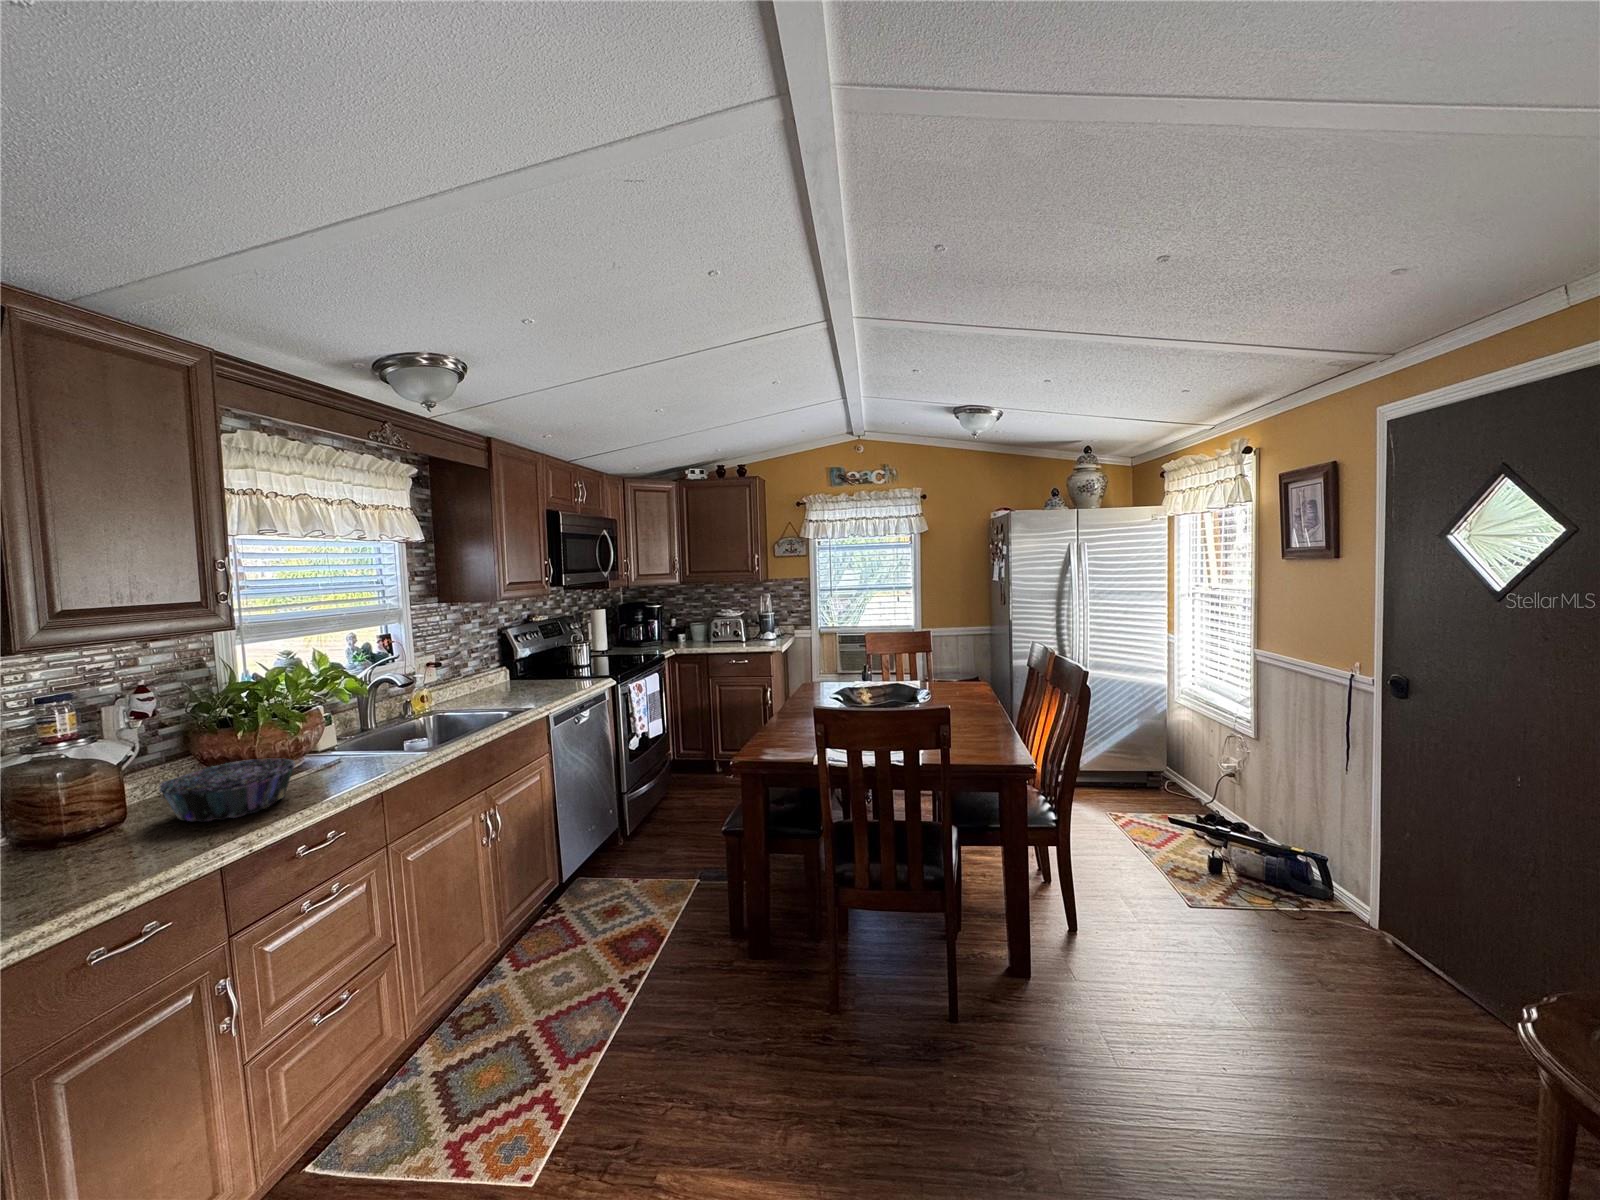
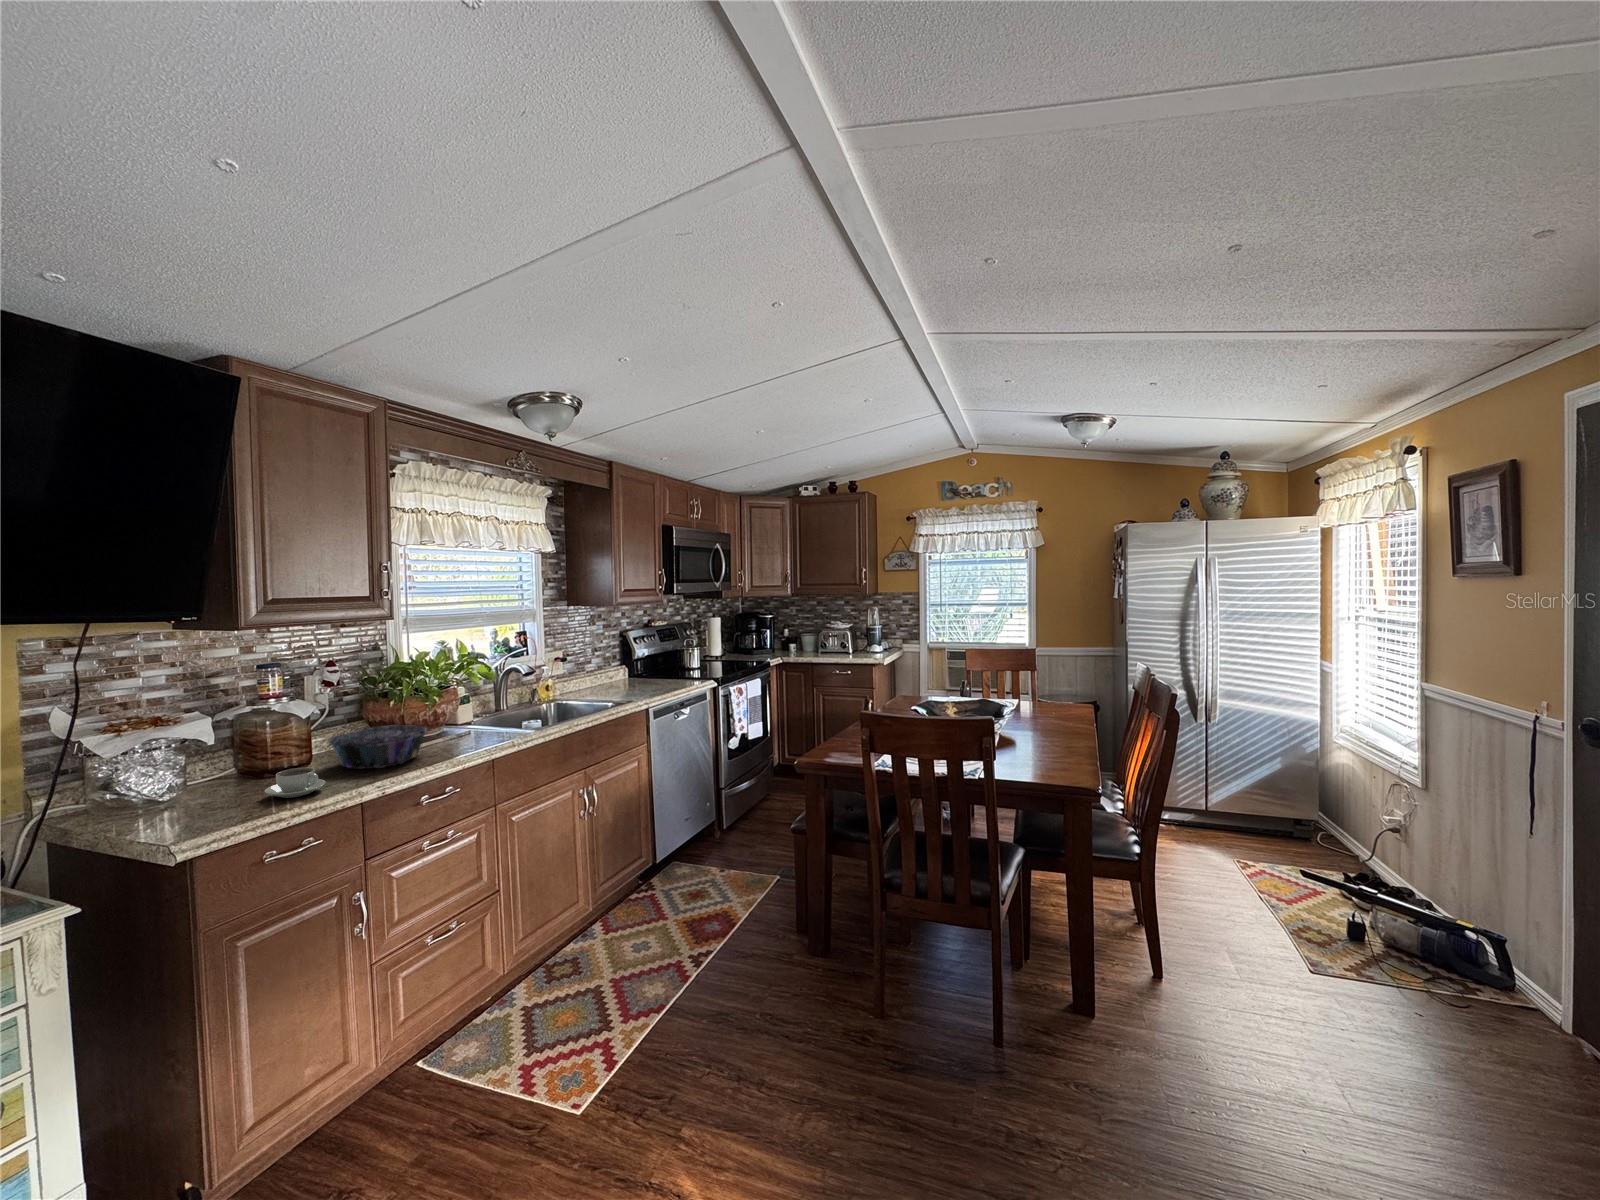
coffee cup: none [73,830,166,874] -> present [265,768,326,798]

